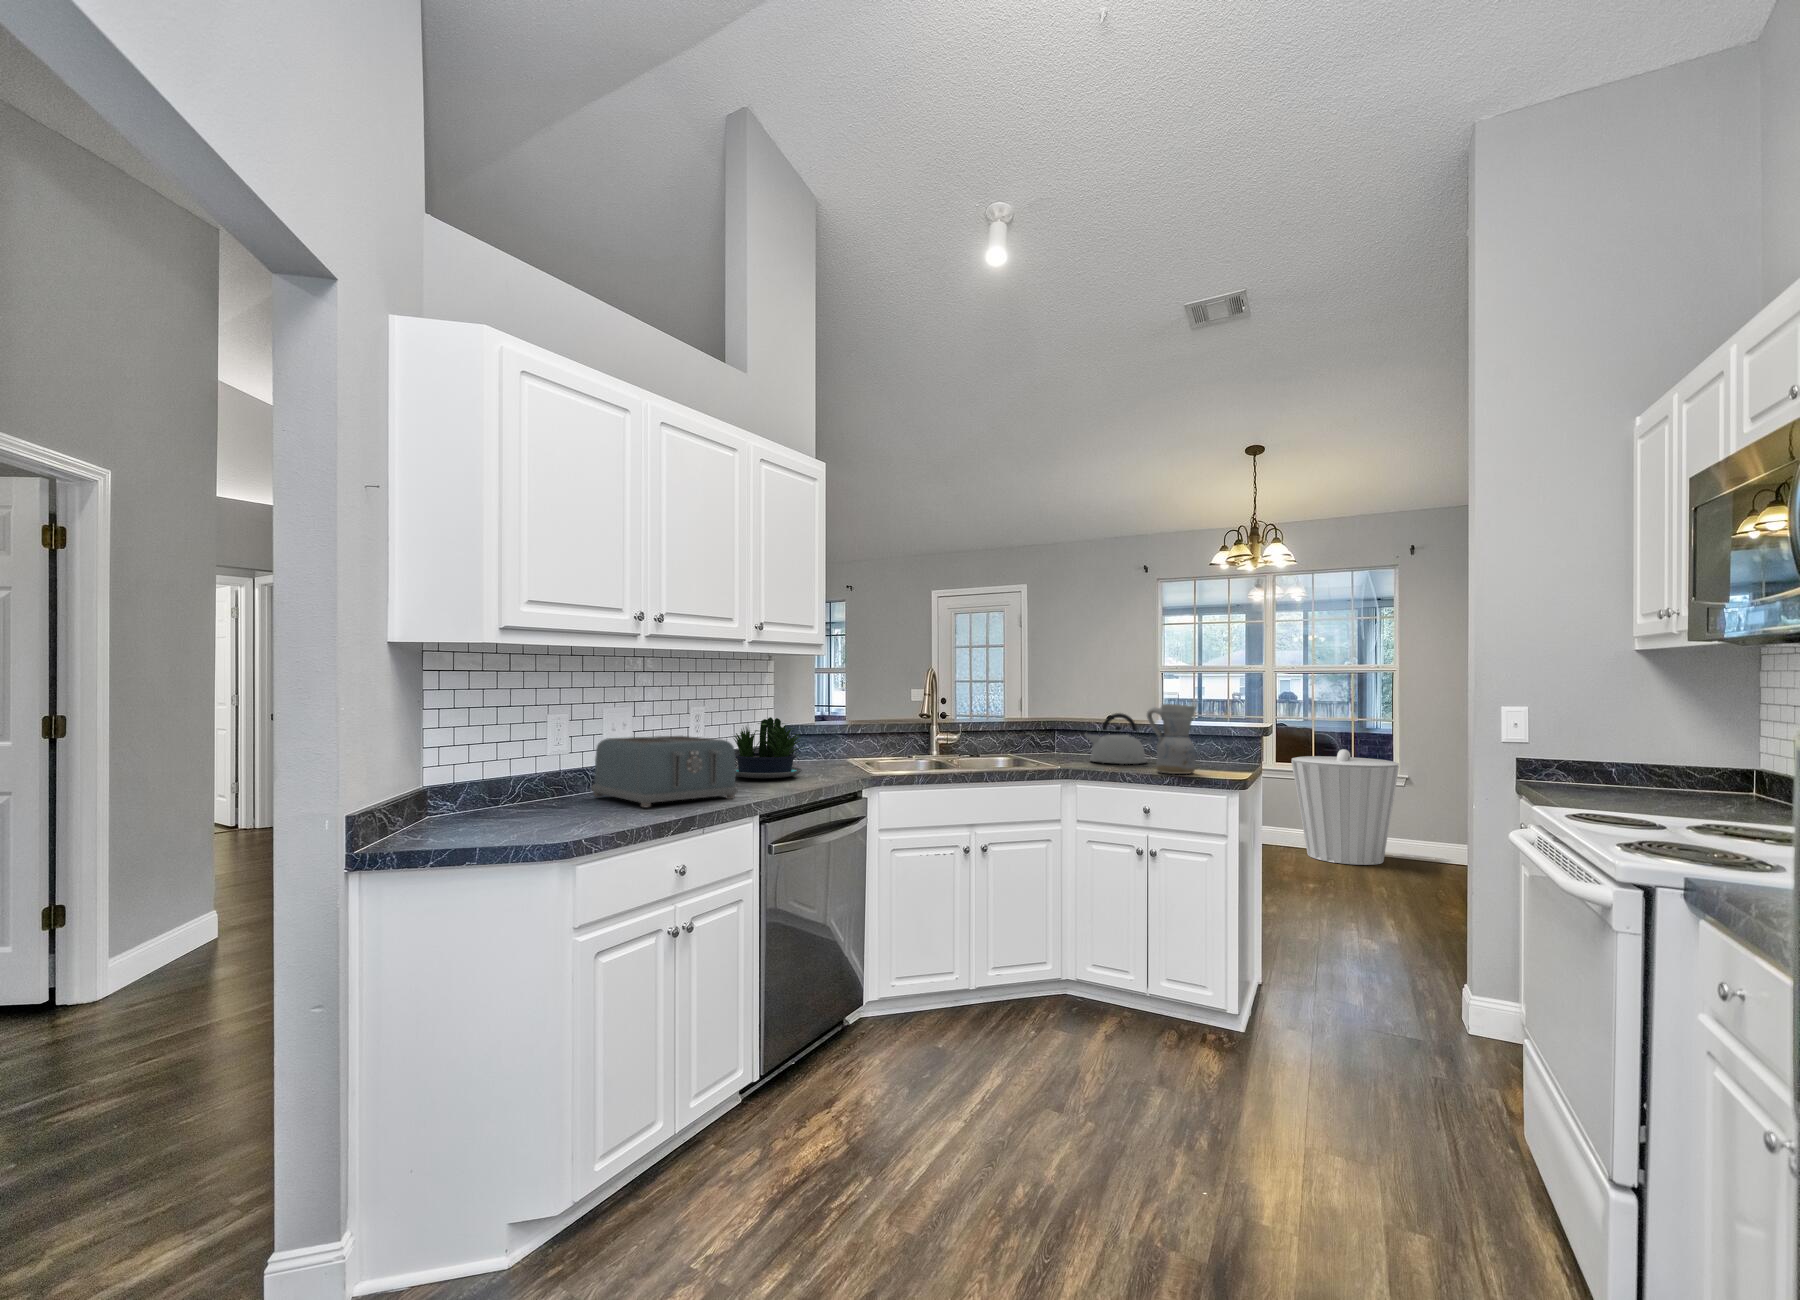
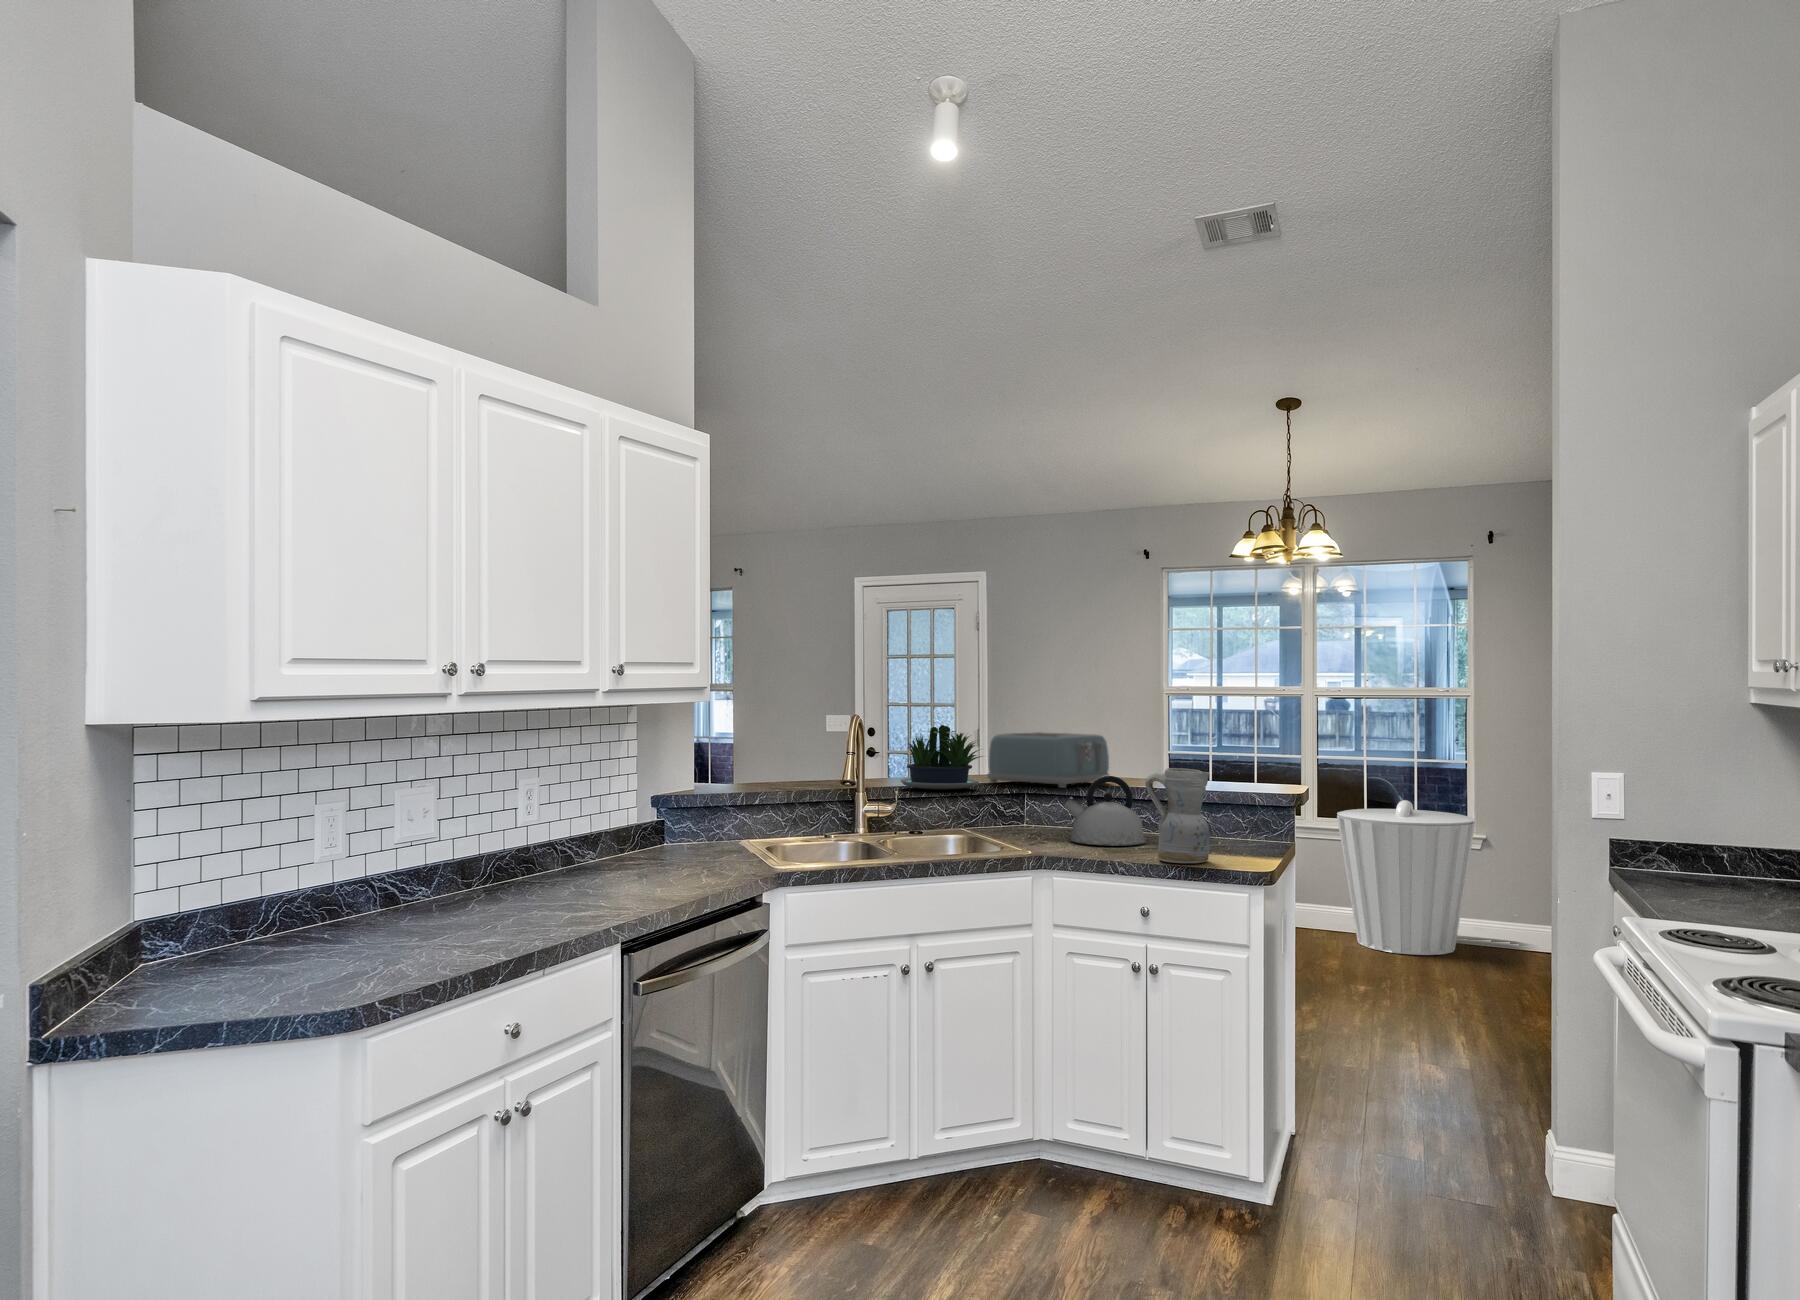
potted plant: present [734,717,803,778] -> present [900,725,983,789]
toaster: present [591,736,738,807] -> present [987,732,1110,788]

